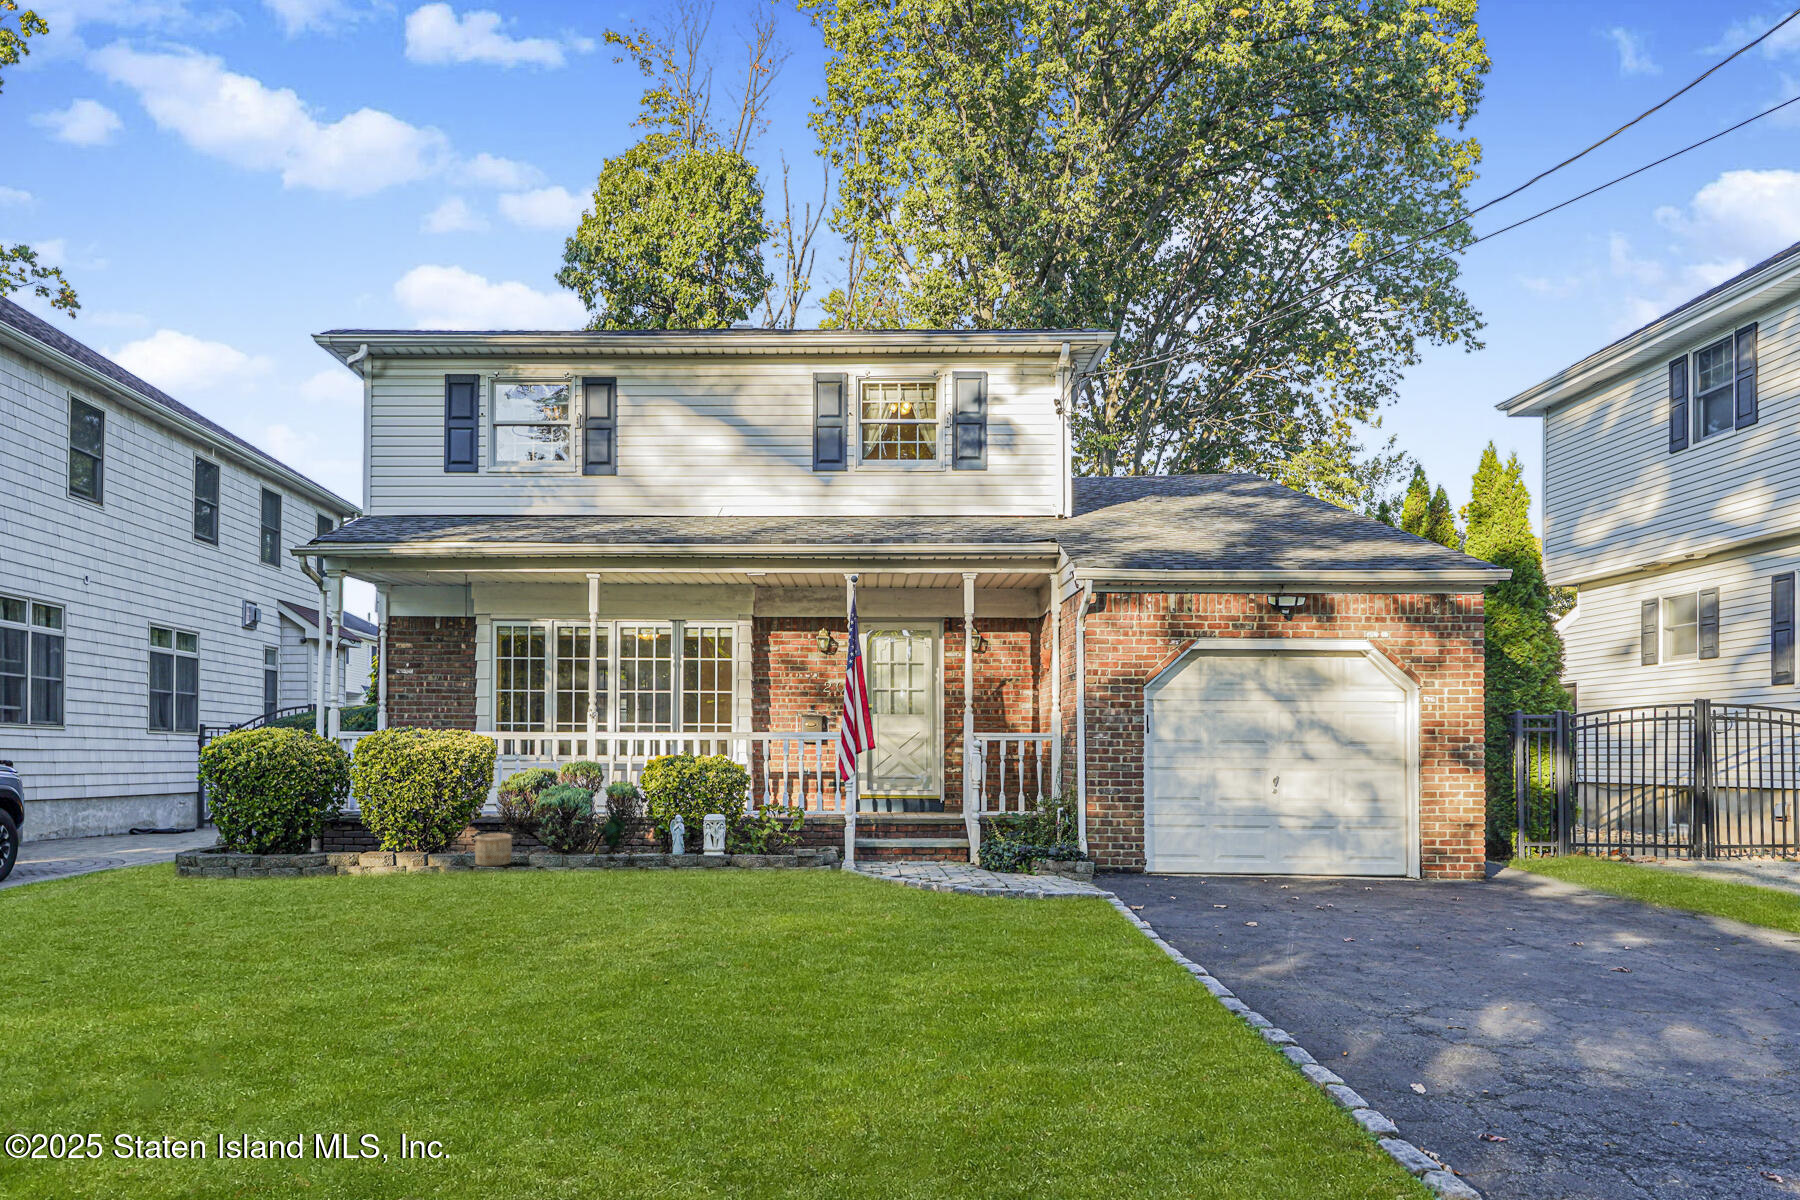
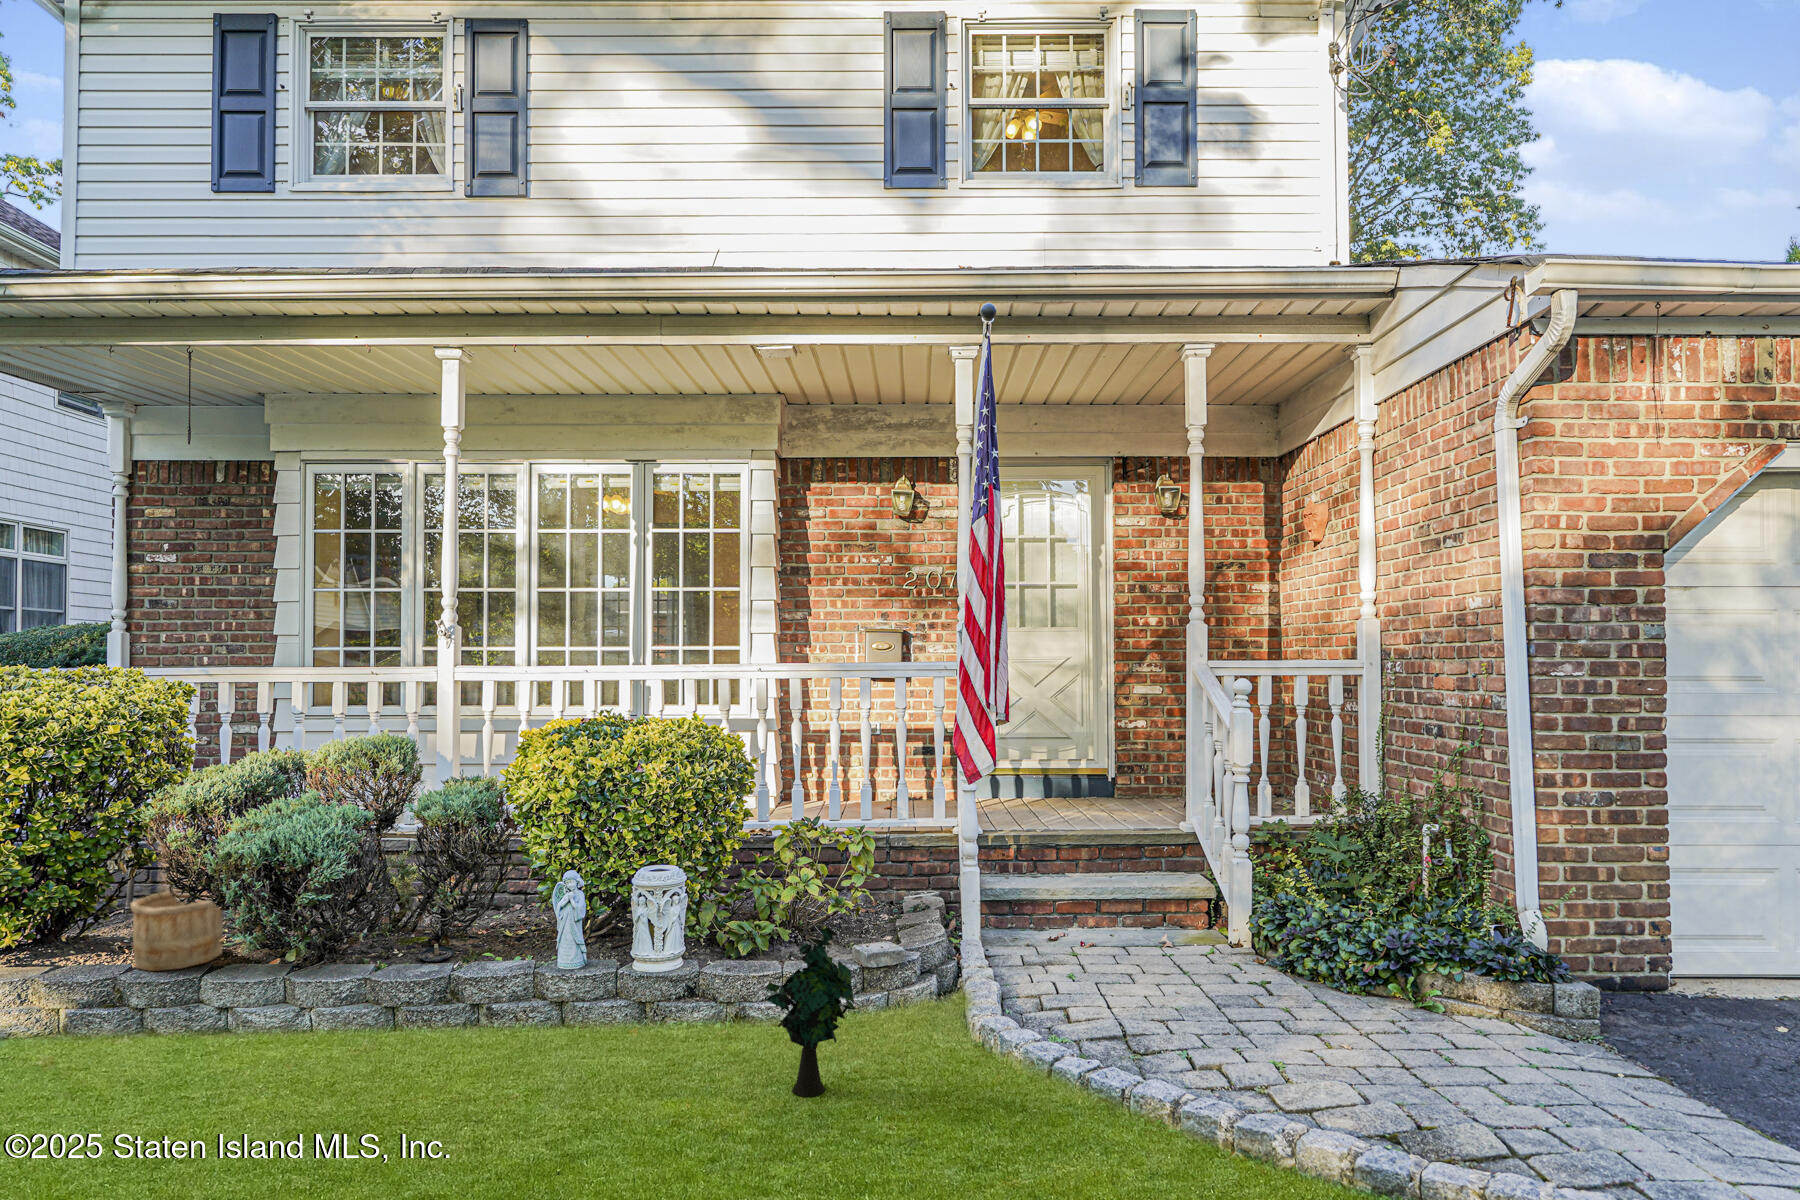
decorative plant: present [598,810,625,861] -> present [766,927,856,1097]

